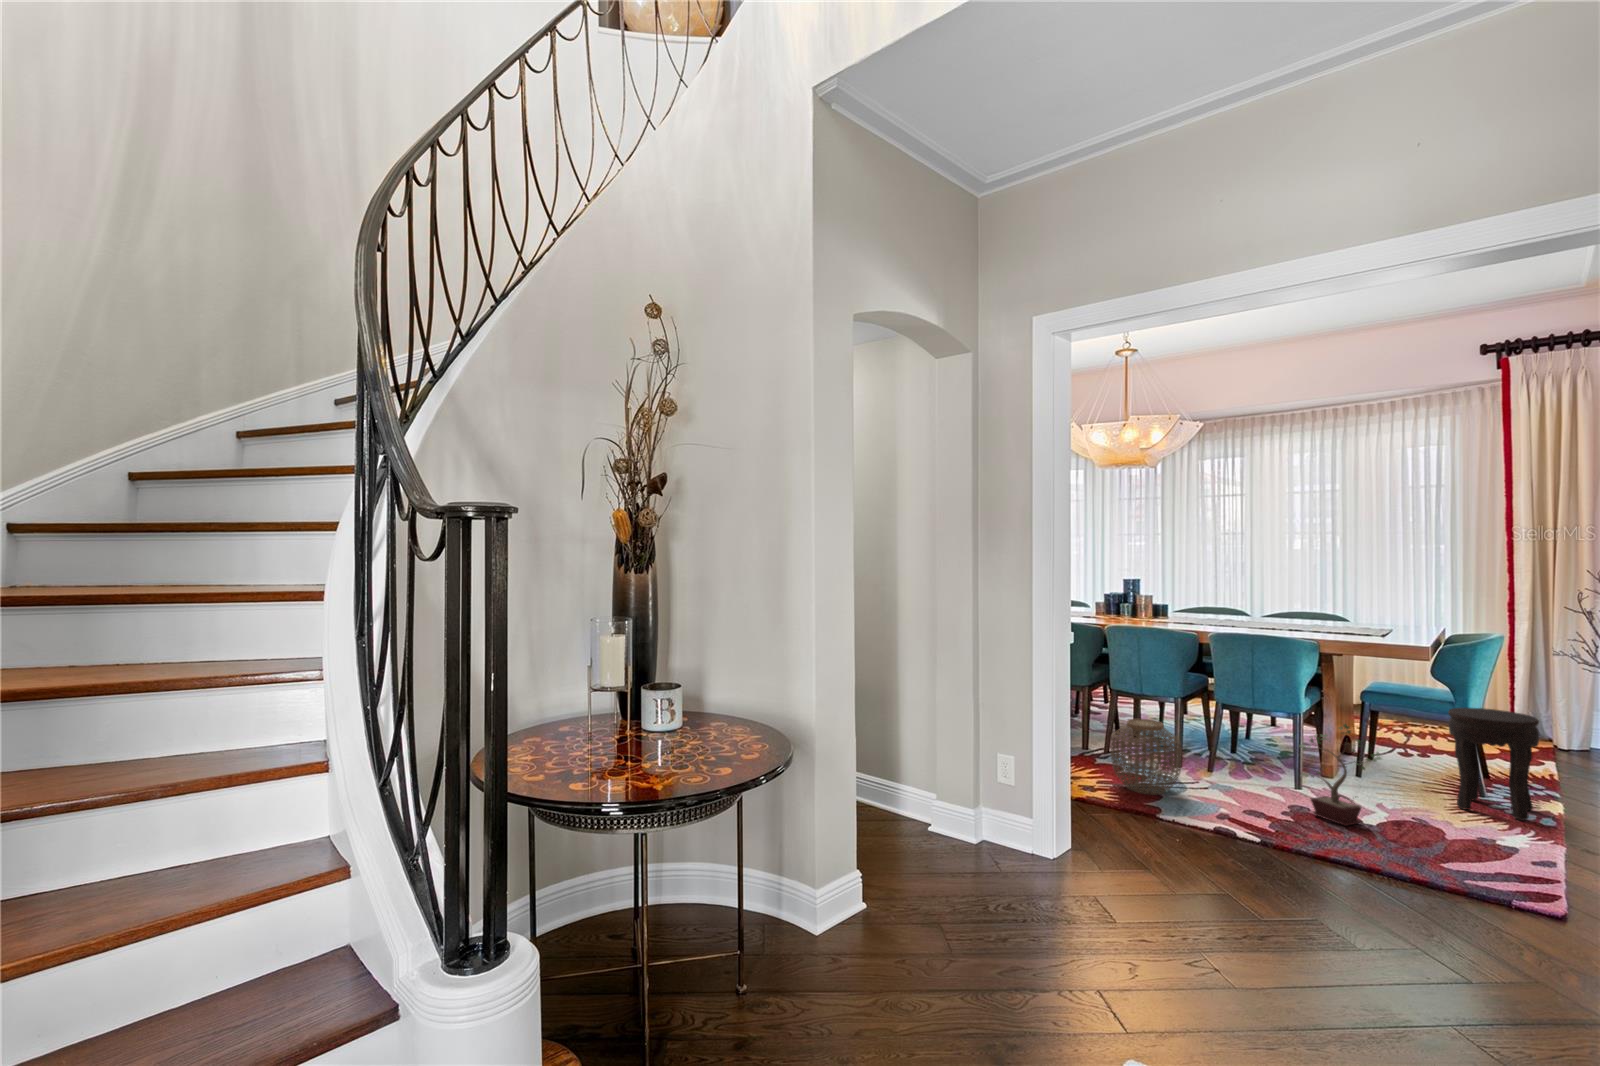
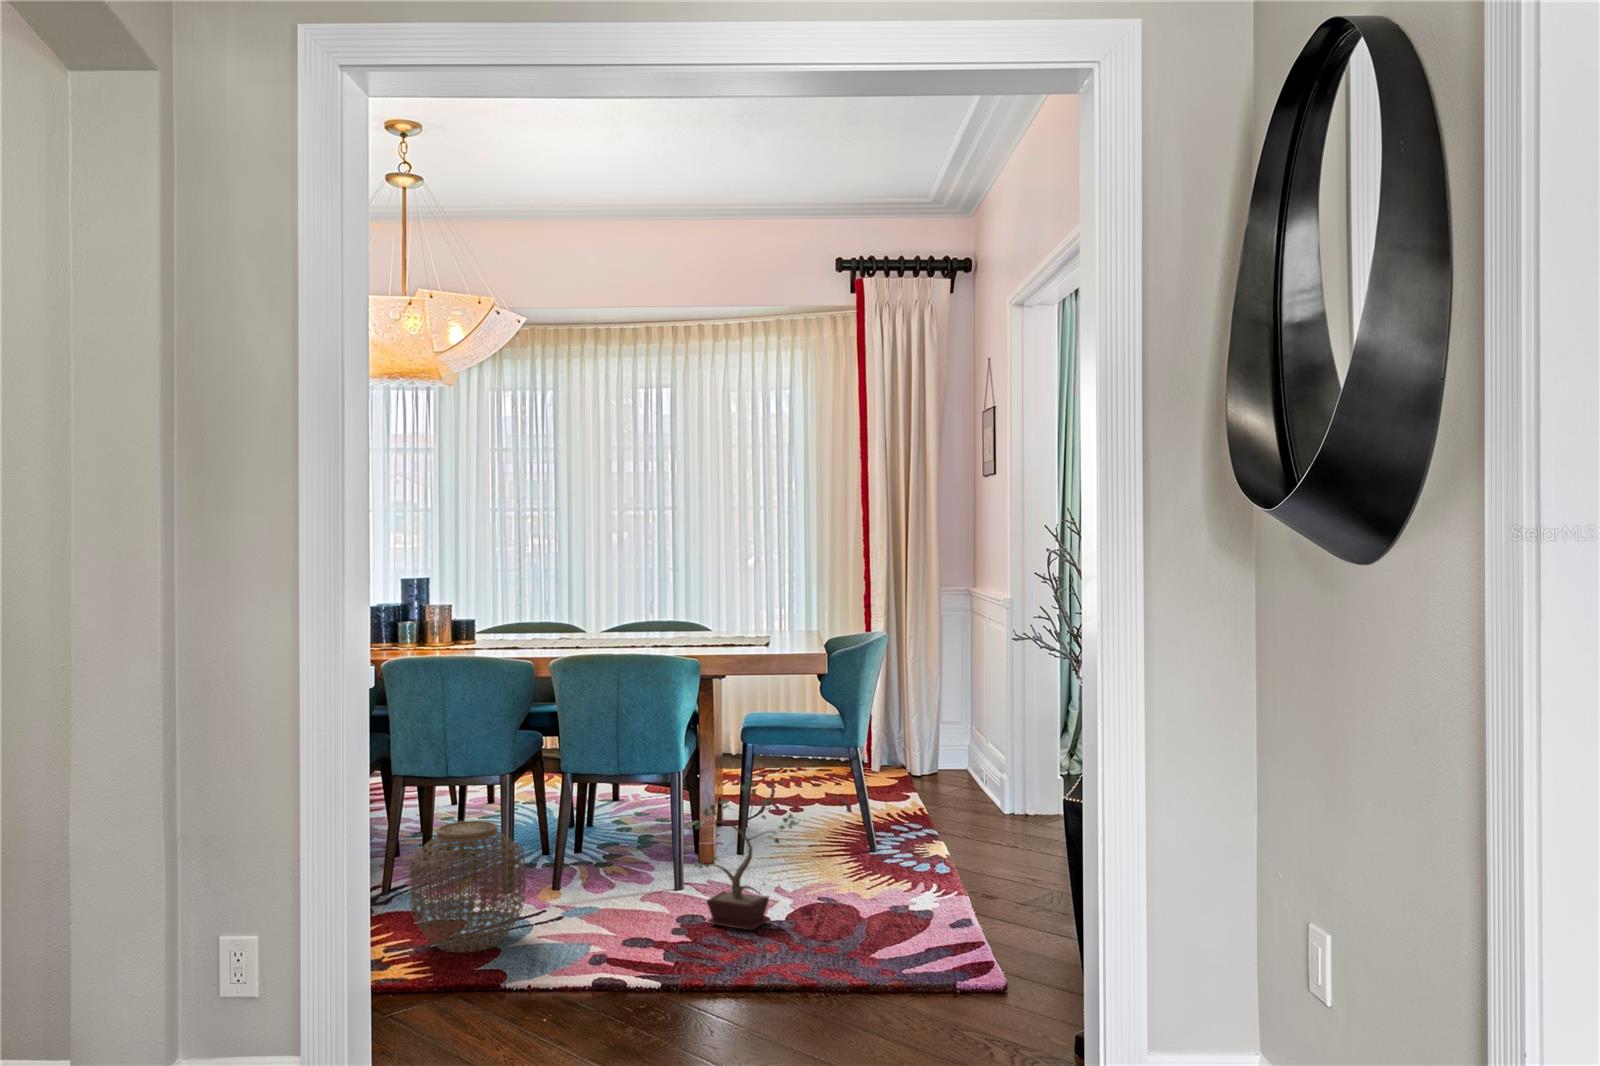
side table: present [1448,708,1539,821] -> none [844,733,933,872]

